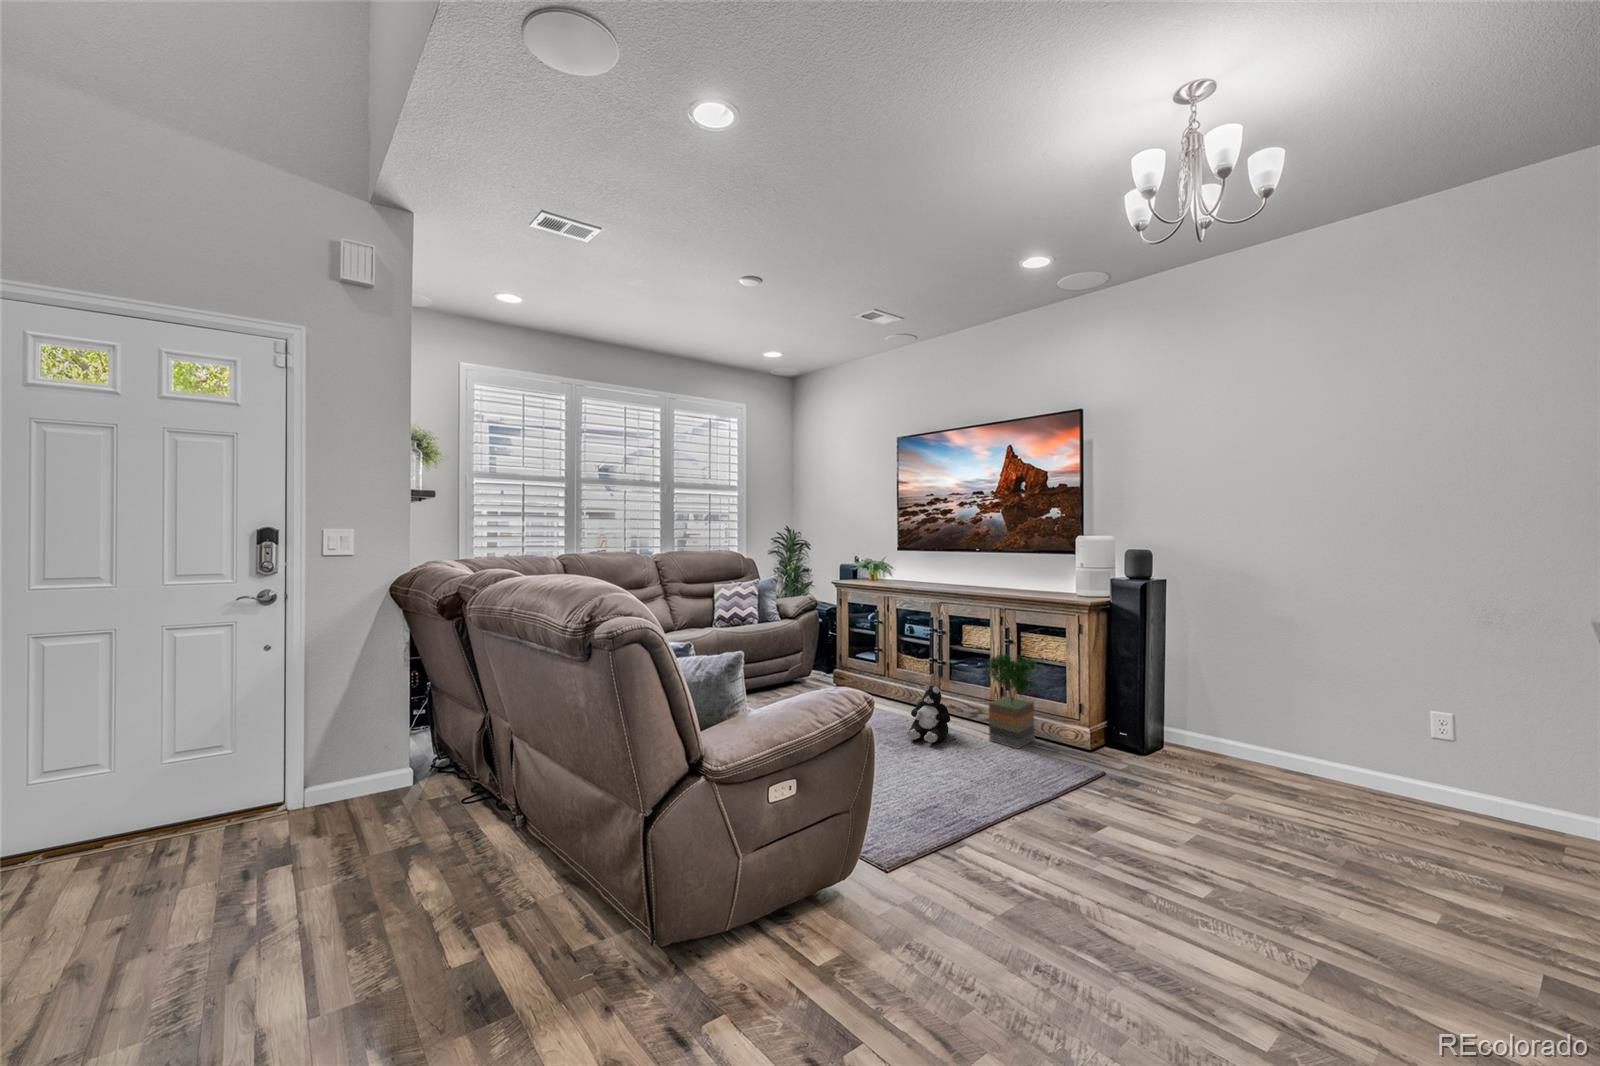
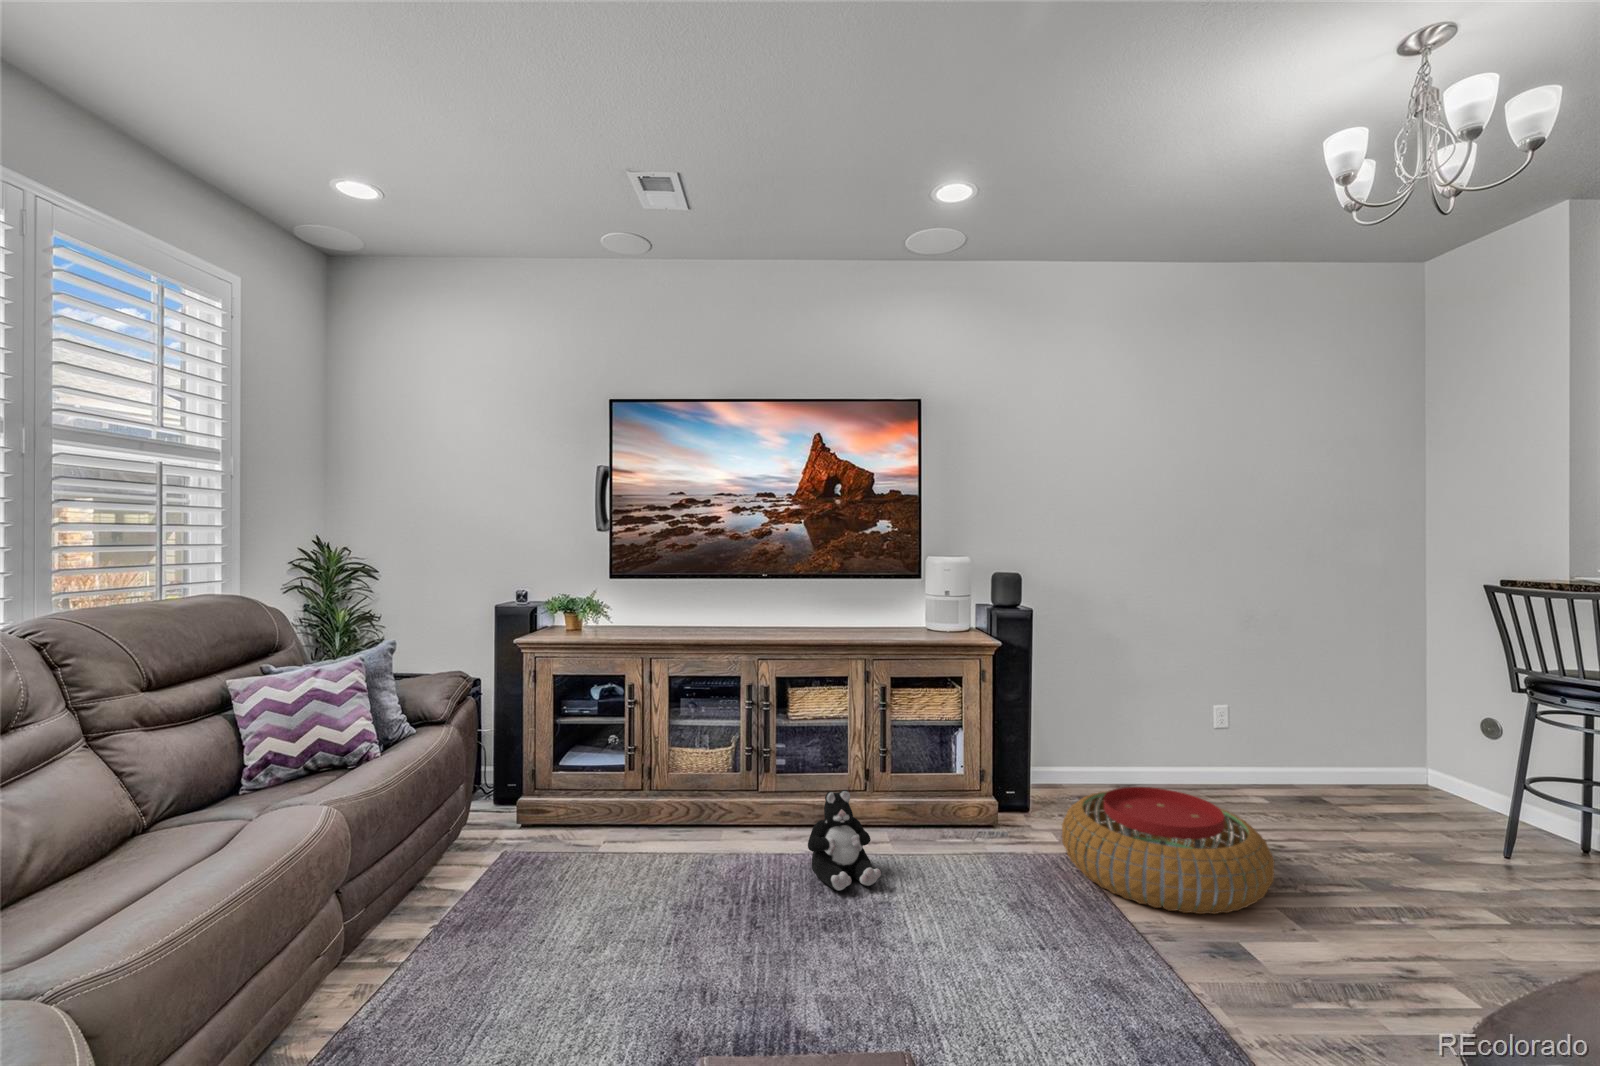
potted tree: present [989,654,1042,749] -> none [883,718,972,852]
pouf: none [1057,733,1242,841] -> present [1062,787,1274,914]

